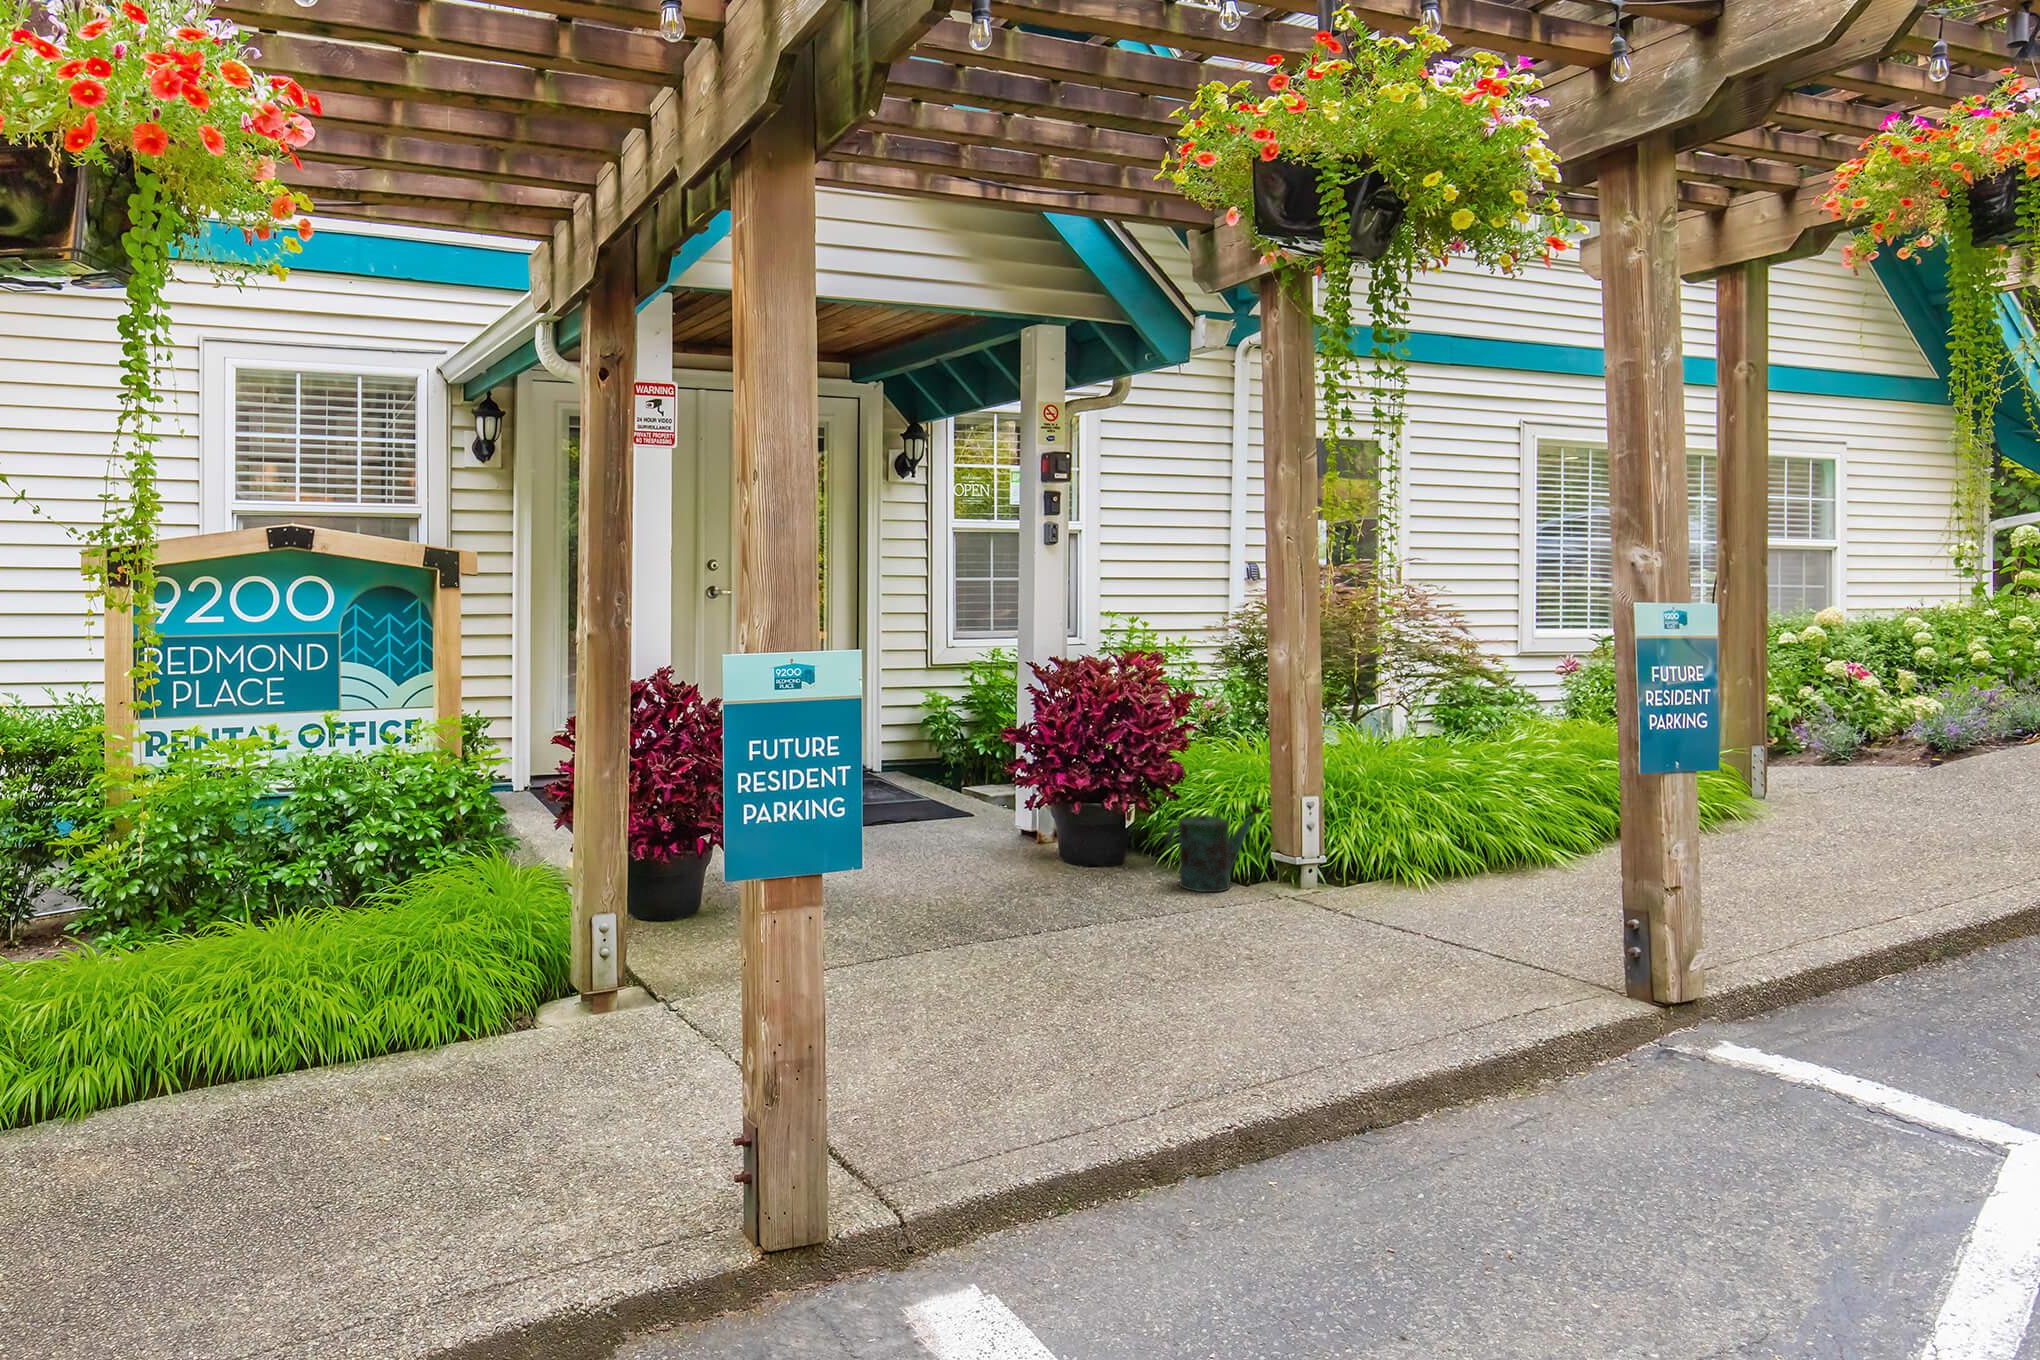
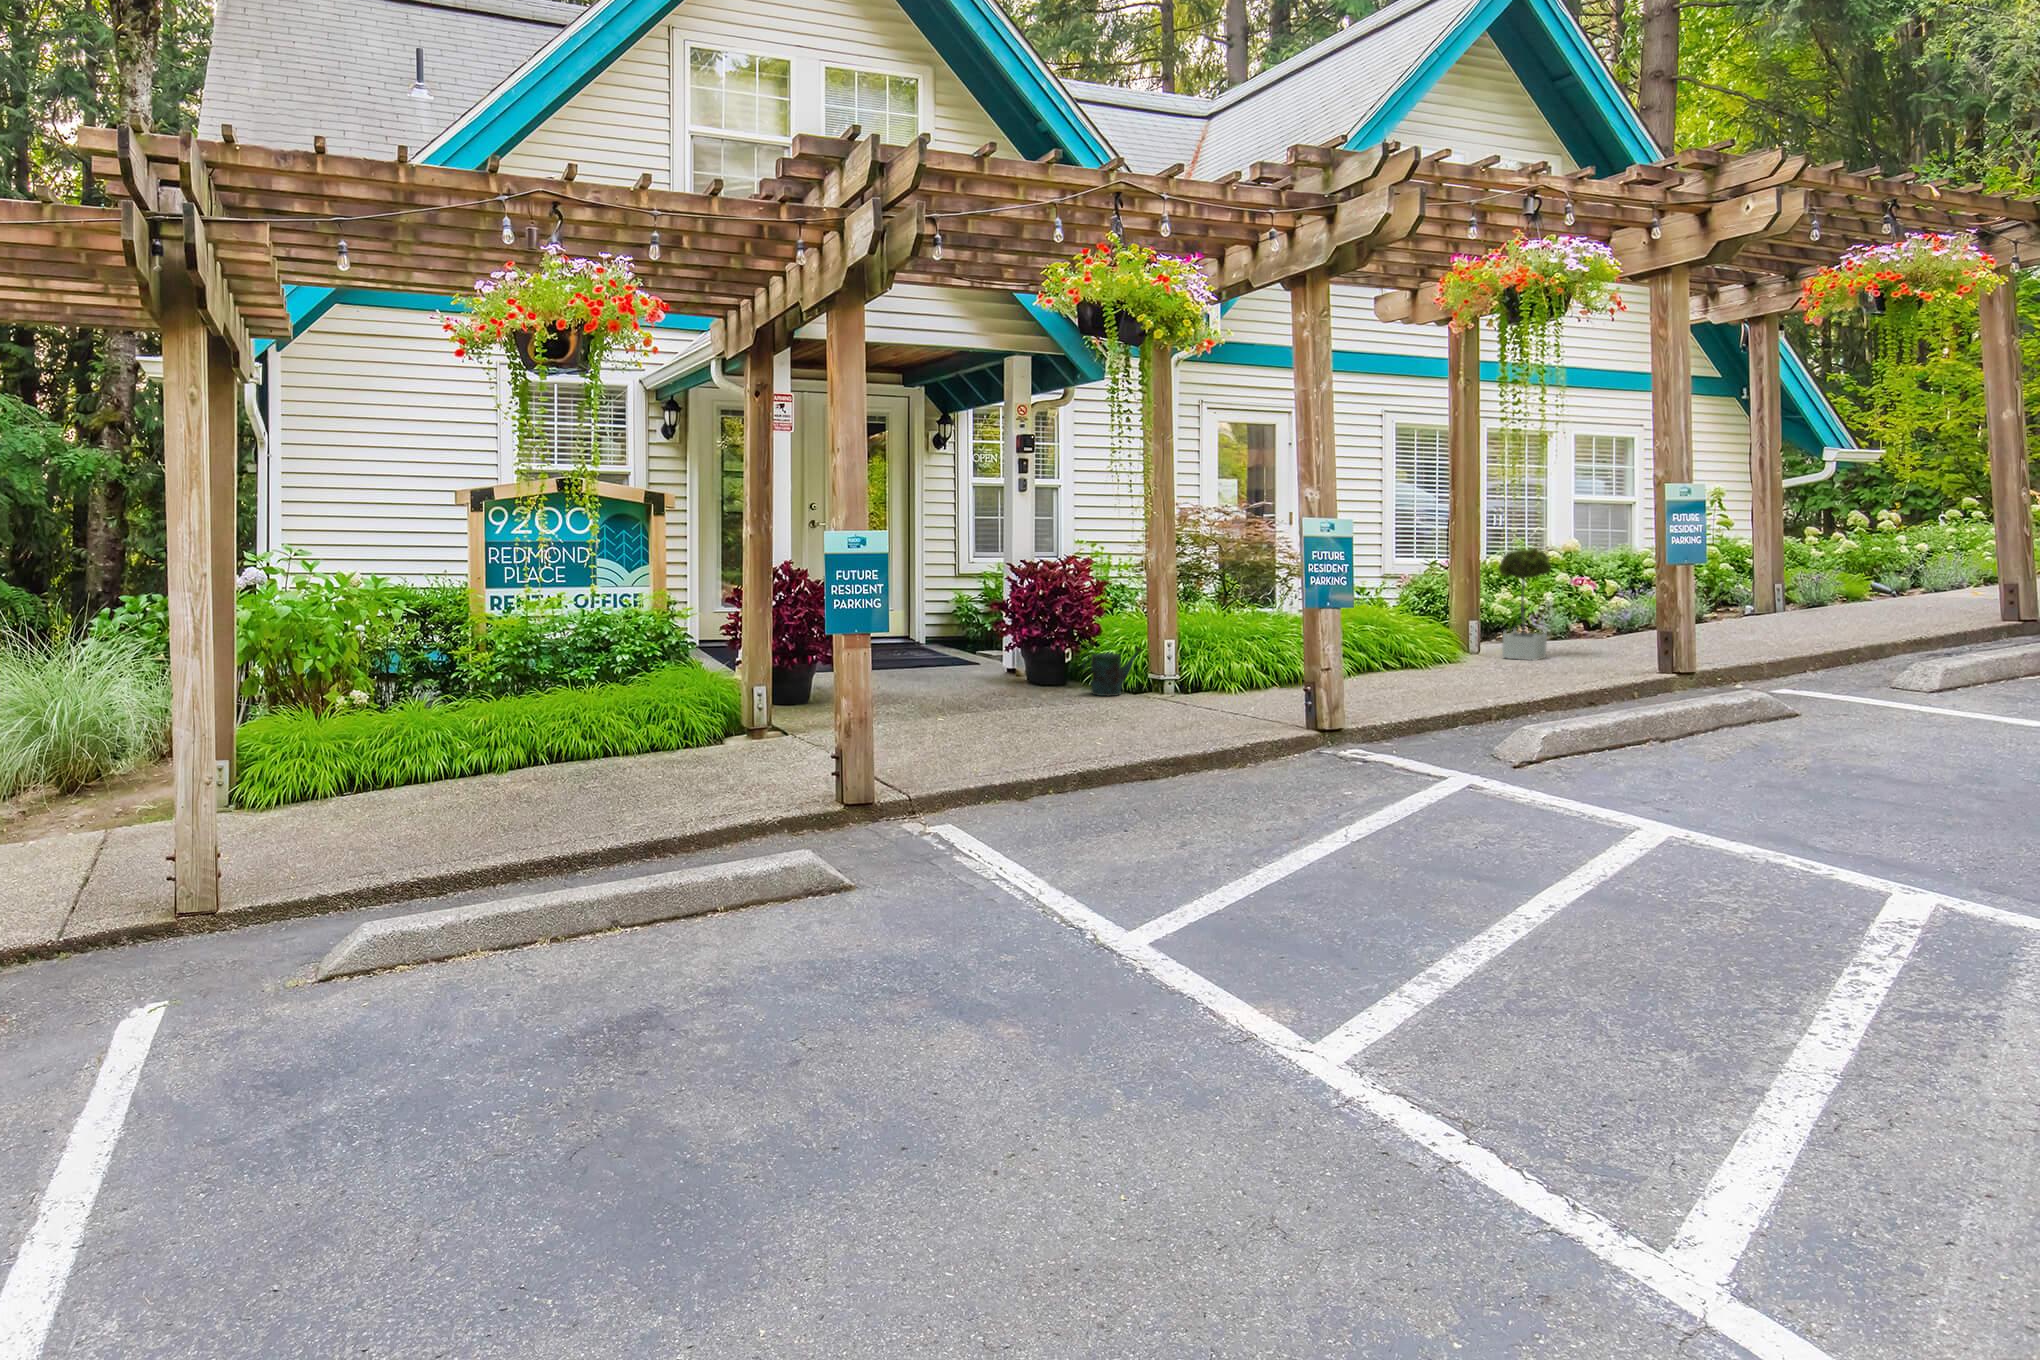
potted tree: none [1770,629,1856,806] -> present [1499,548,1552,661]

